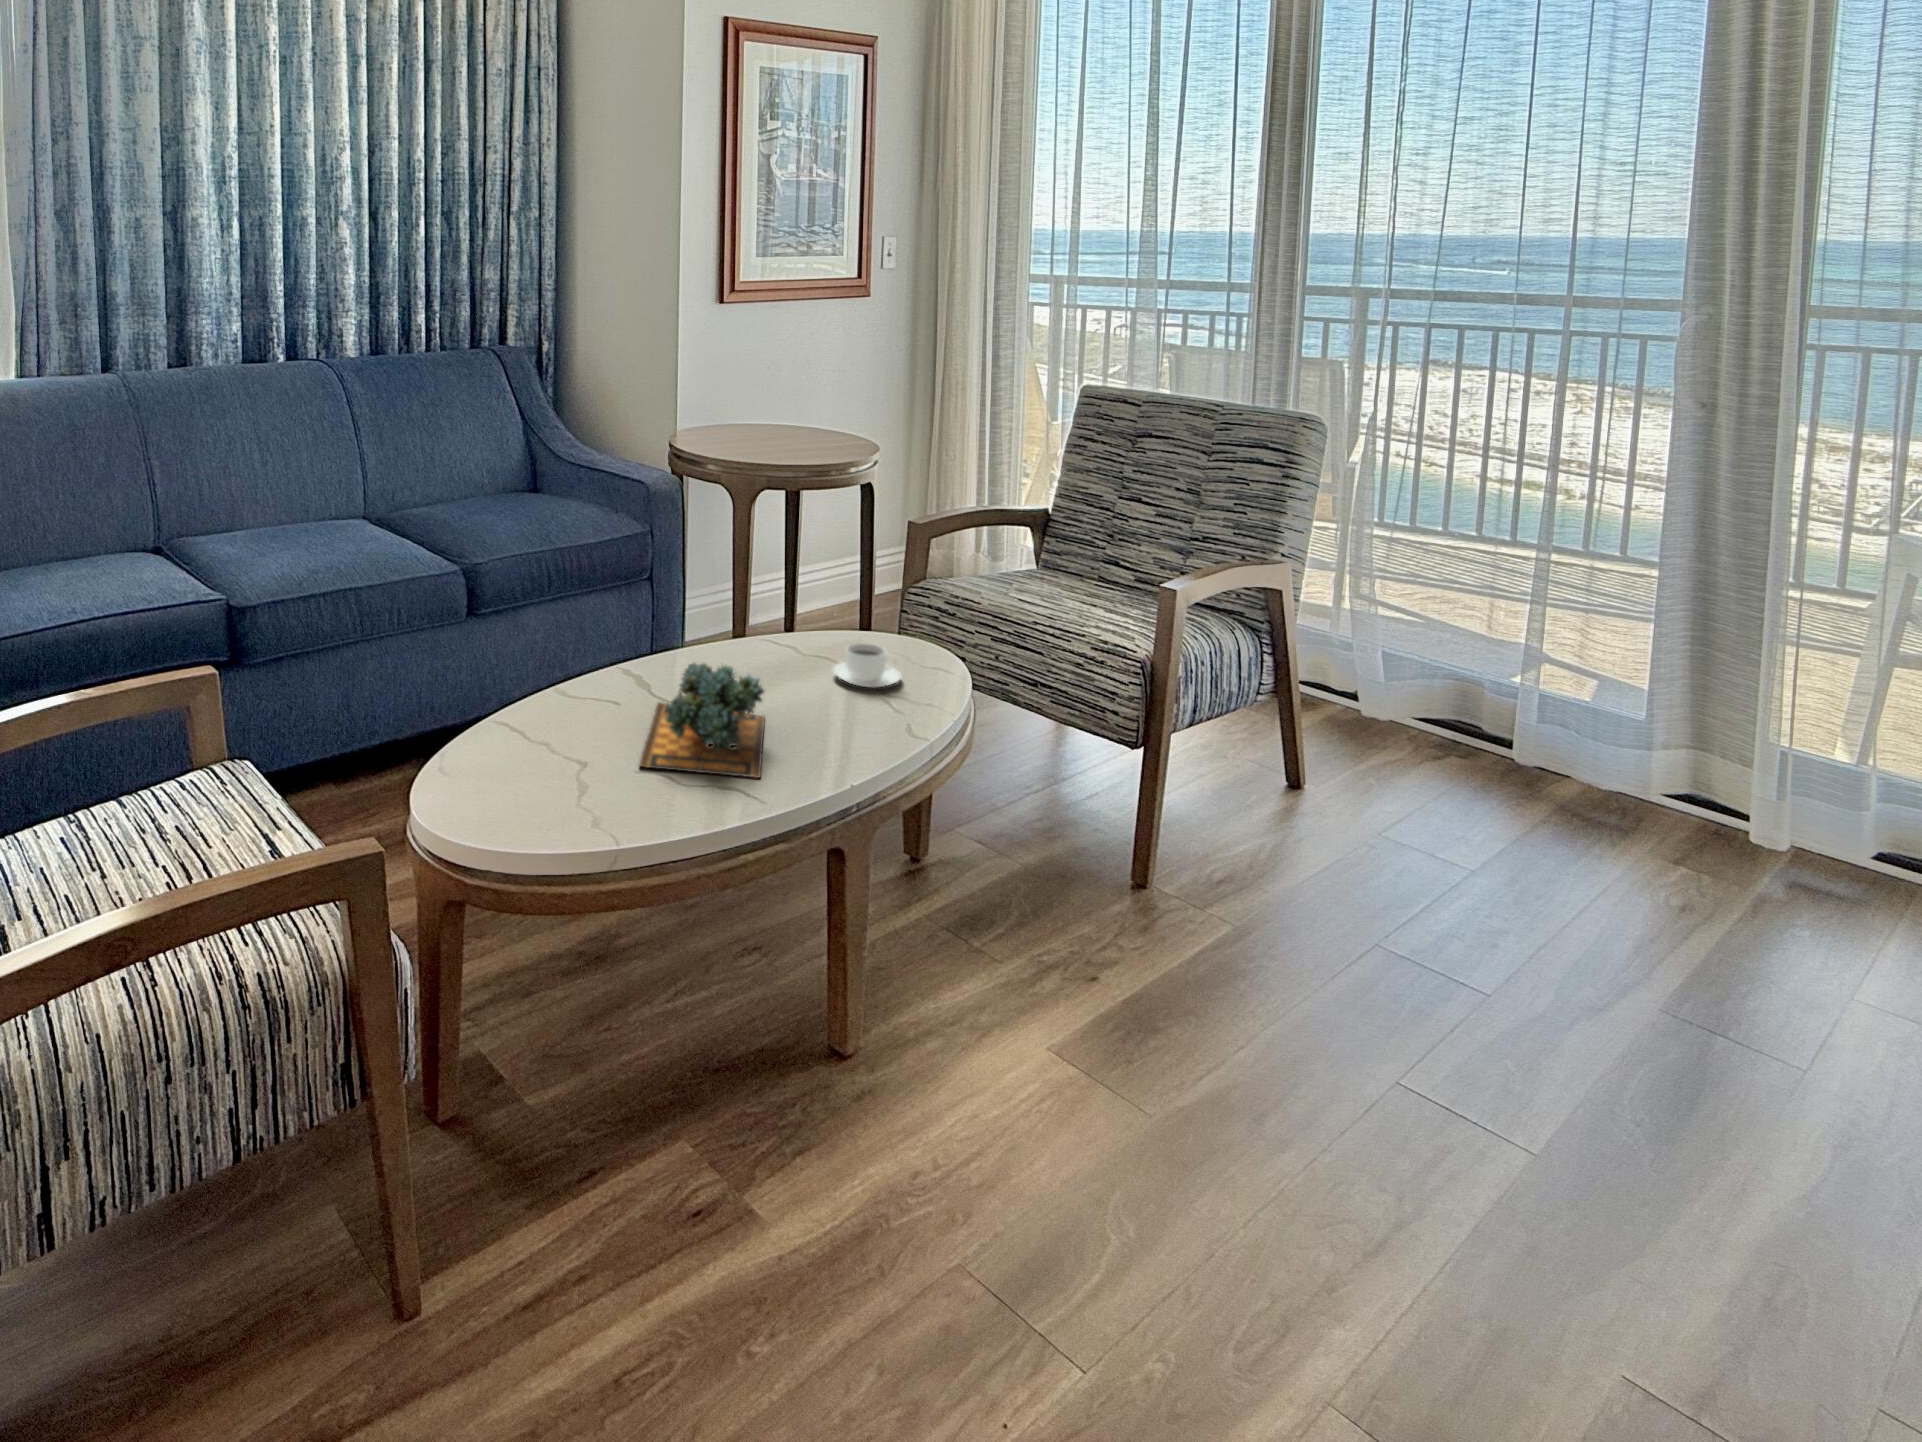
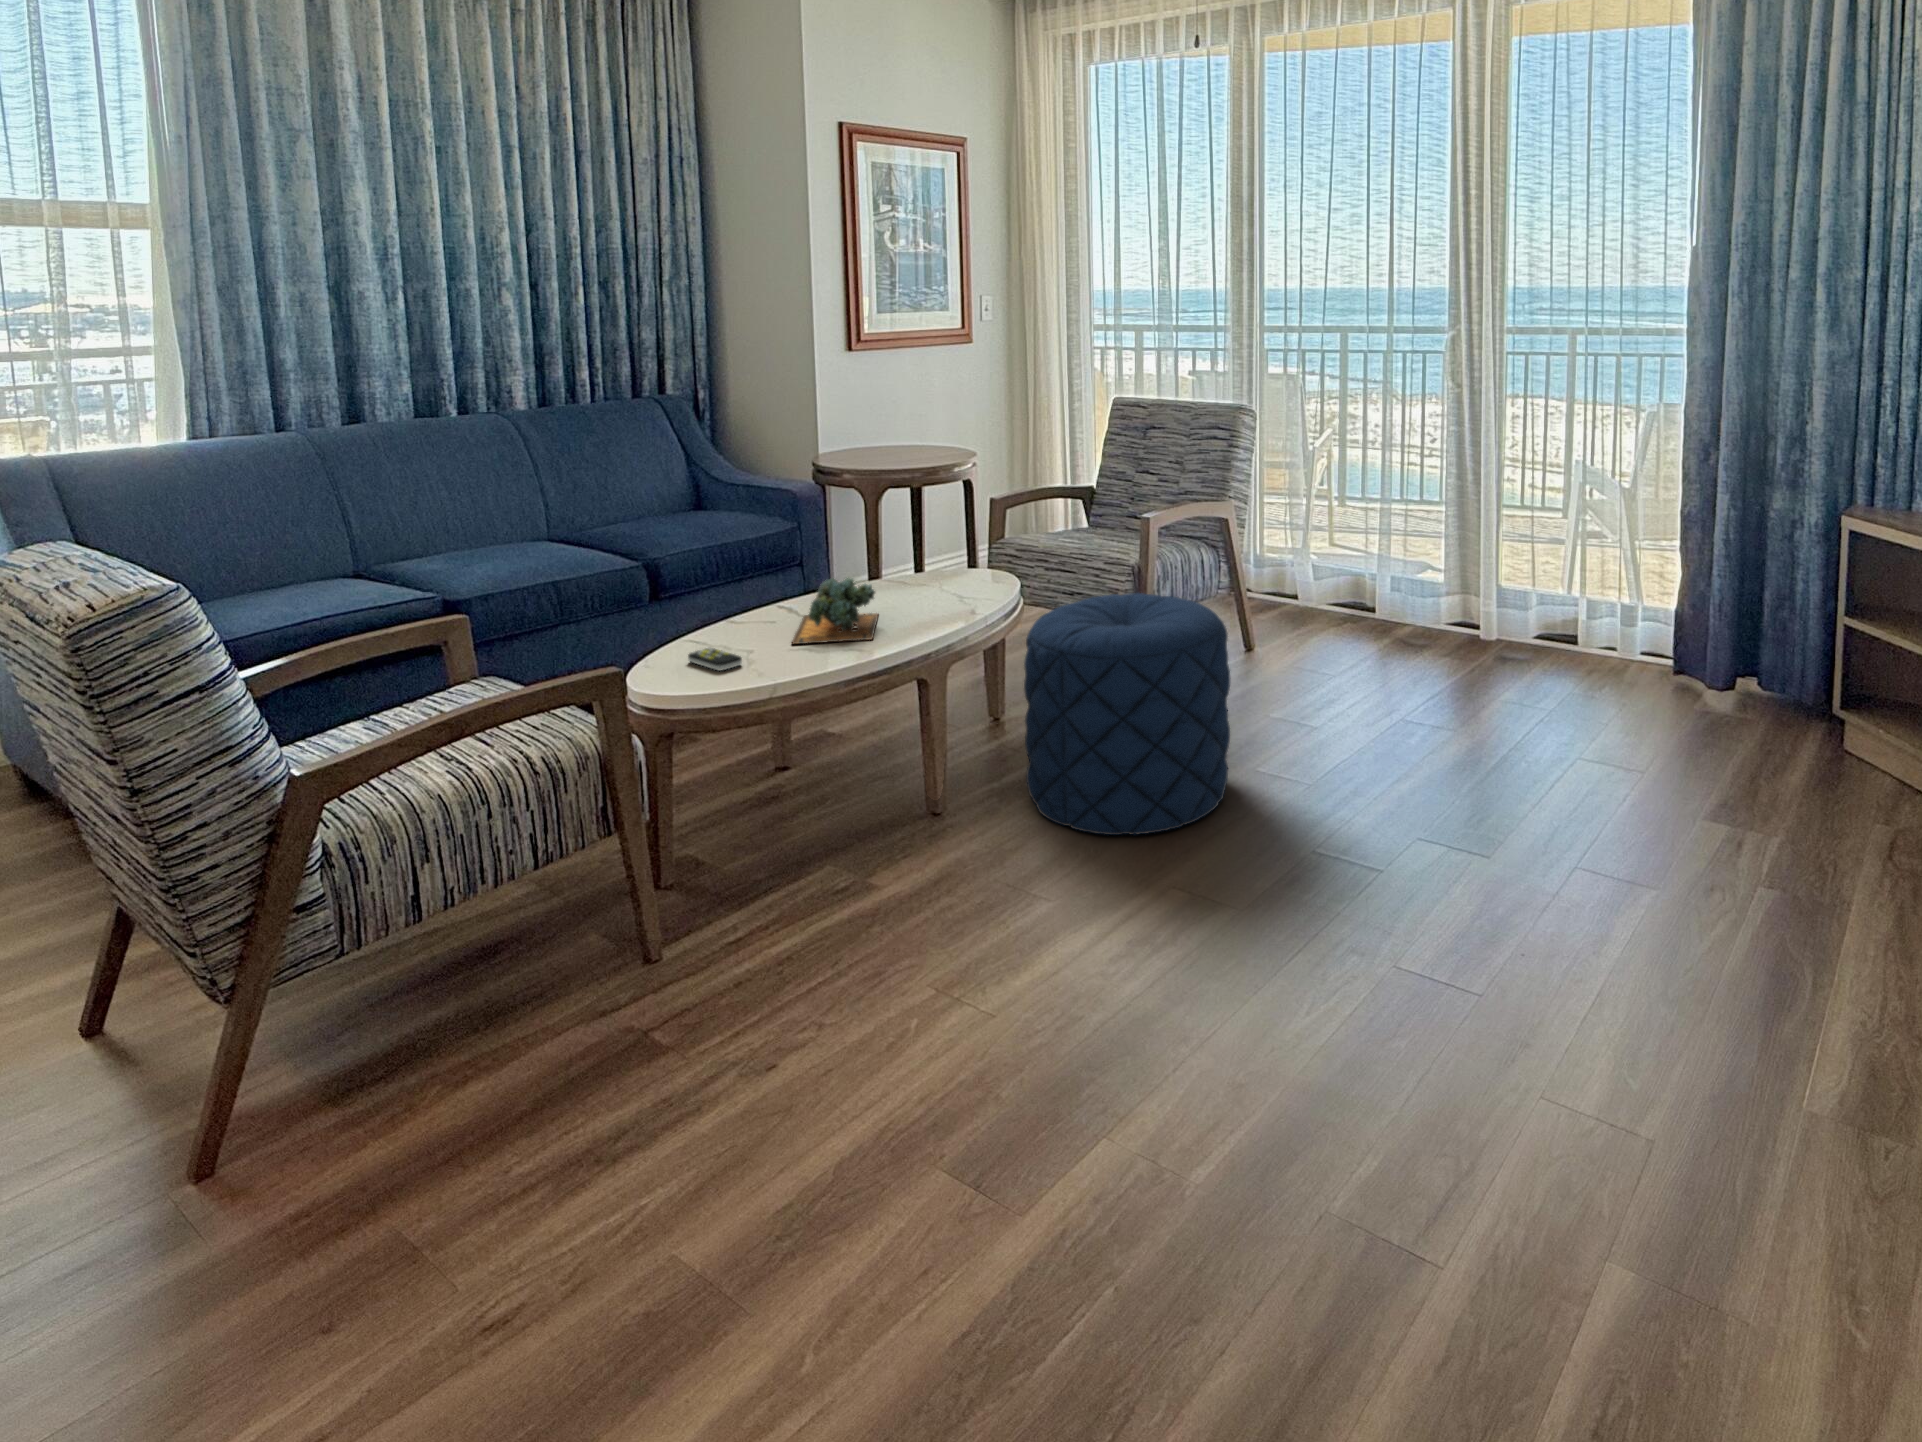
coffee cup: present [833,643,901,687] -> none [928,567,974,593]
pouf: none [991,736,1389,1220] -> present [1024,593,1231,835]
remote control: none [493,759,568,811] -> present [688,647,742,670]

